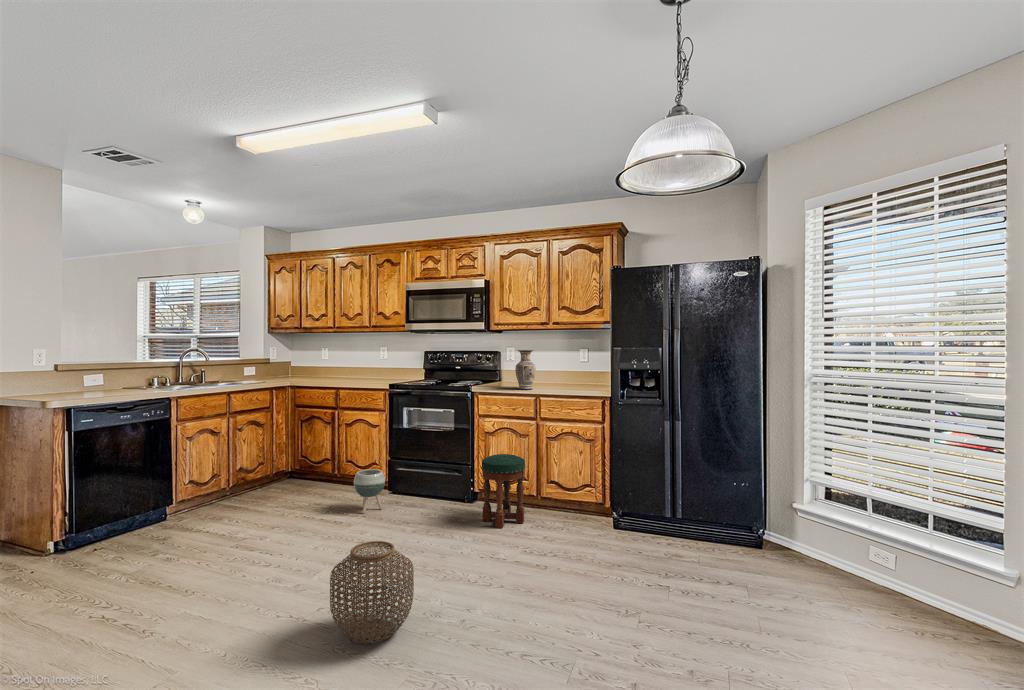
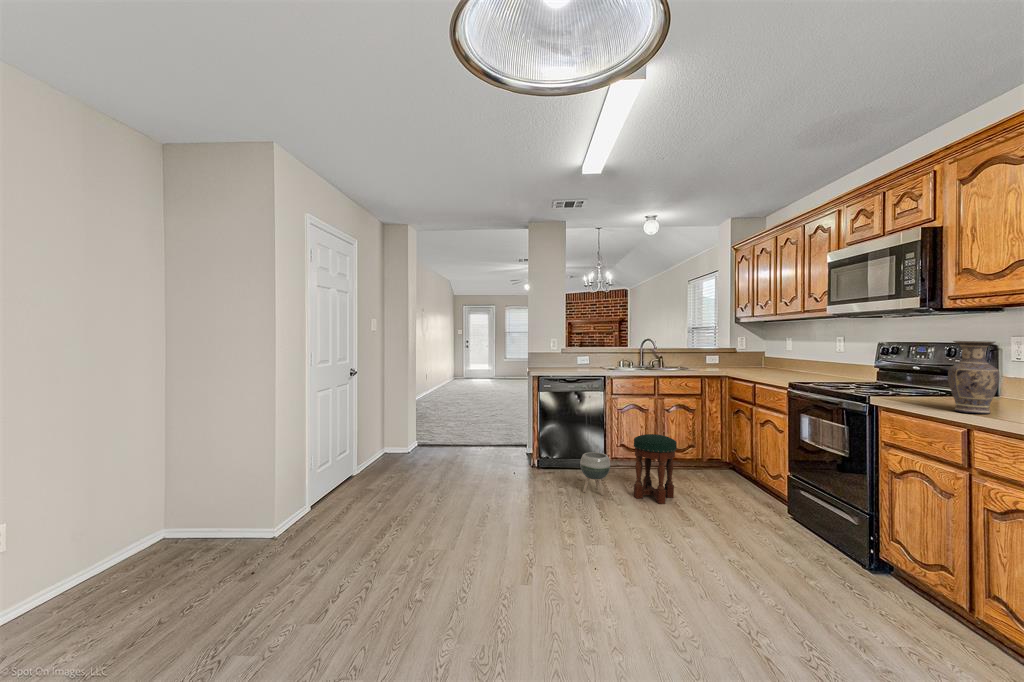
stool: present [482,454,525,528] -> present [634,434,677,504]
planter: present [354,469,385,514] -> present [580,452,610,495]
woven basket: present [330,541,414,643] -> none [468,512,545,610]

